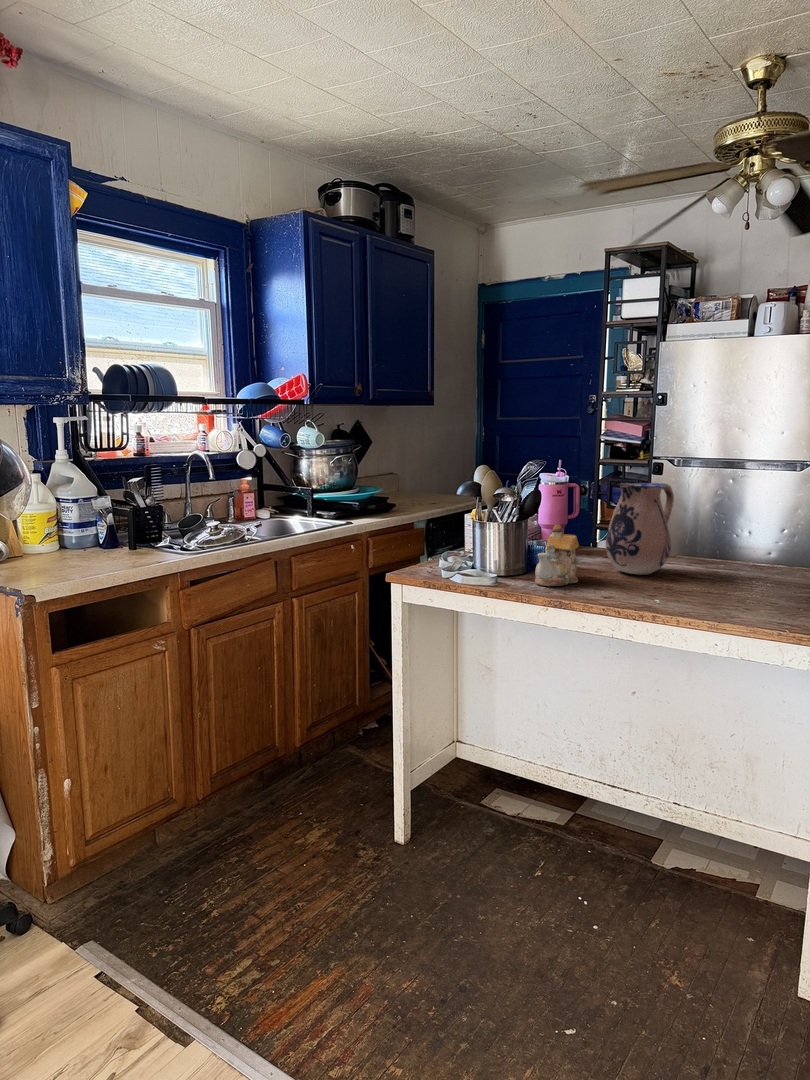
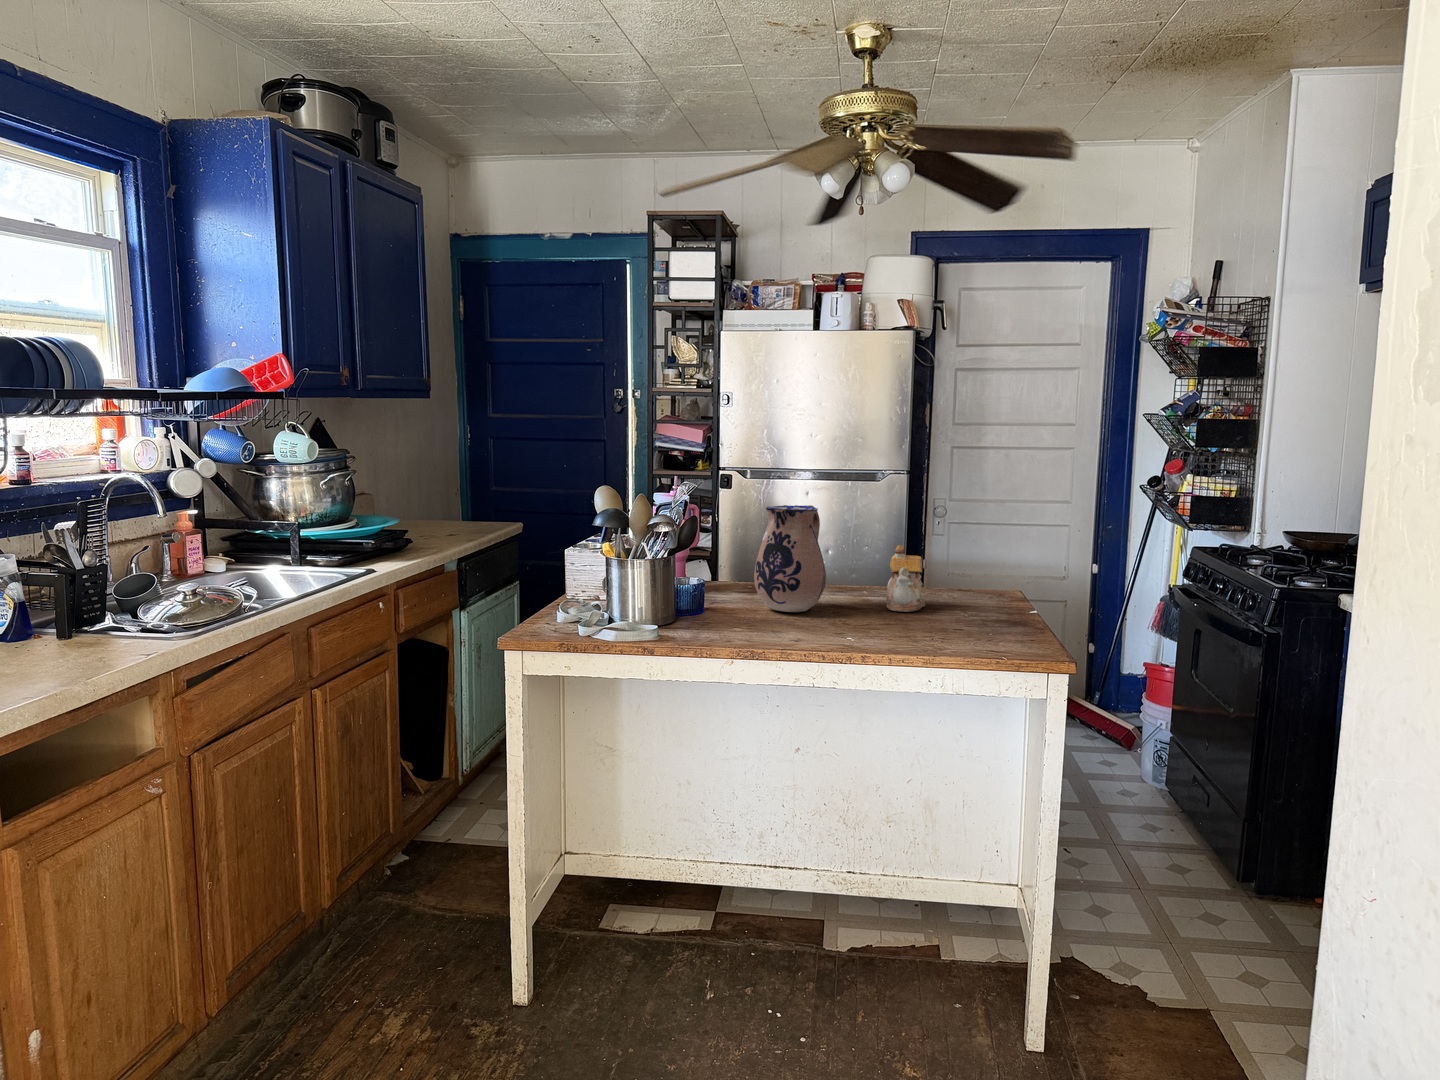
teapot: present [535,525,579,586] -> present [886,545,925,612]

